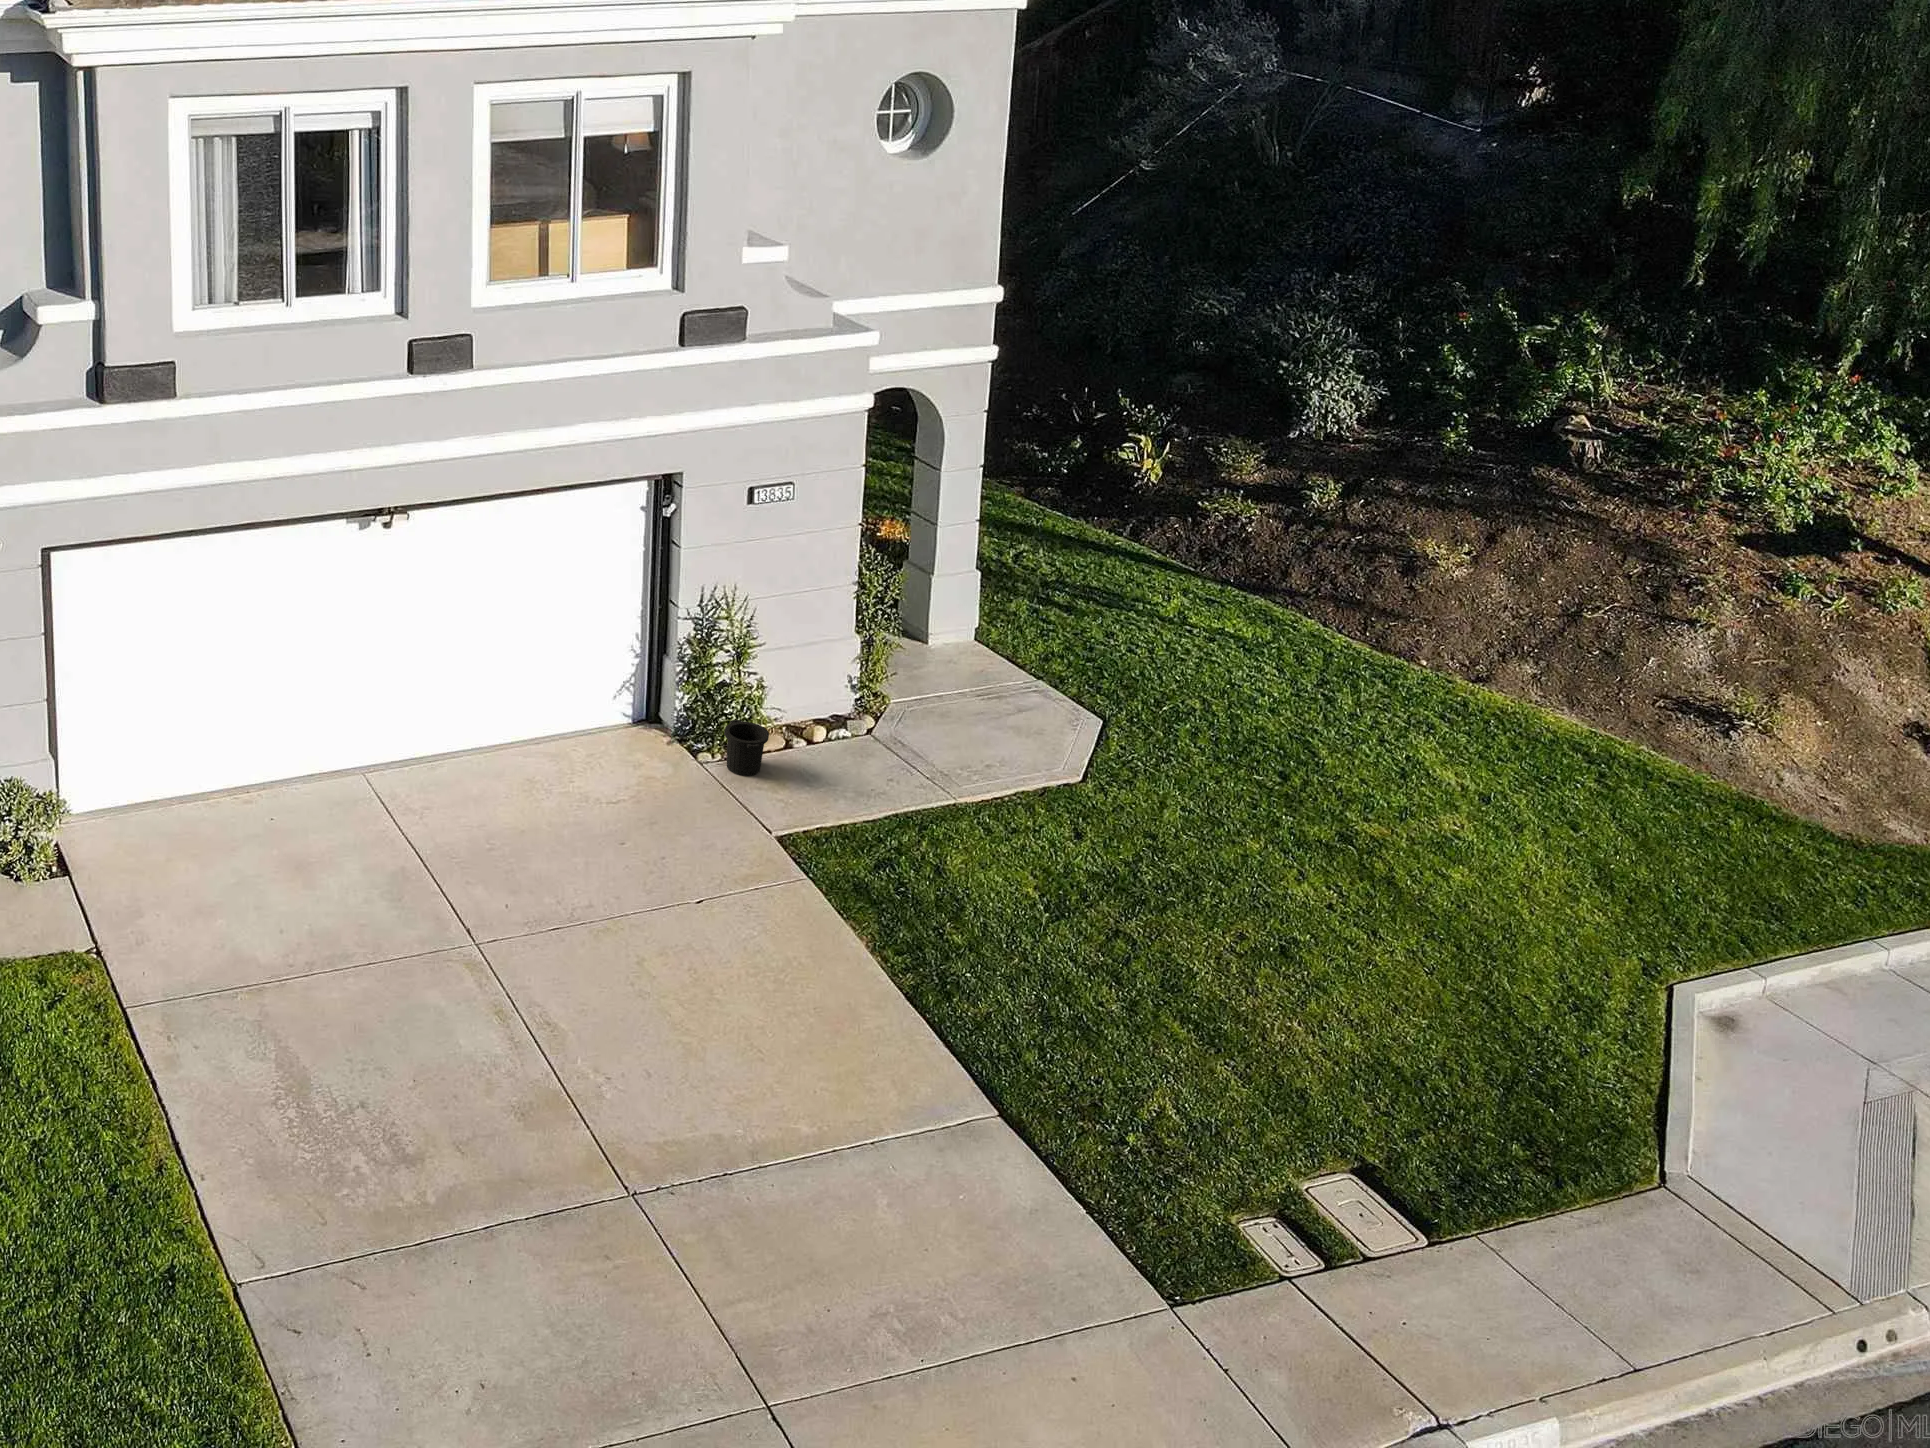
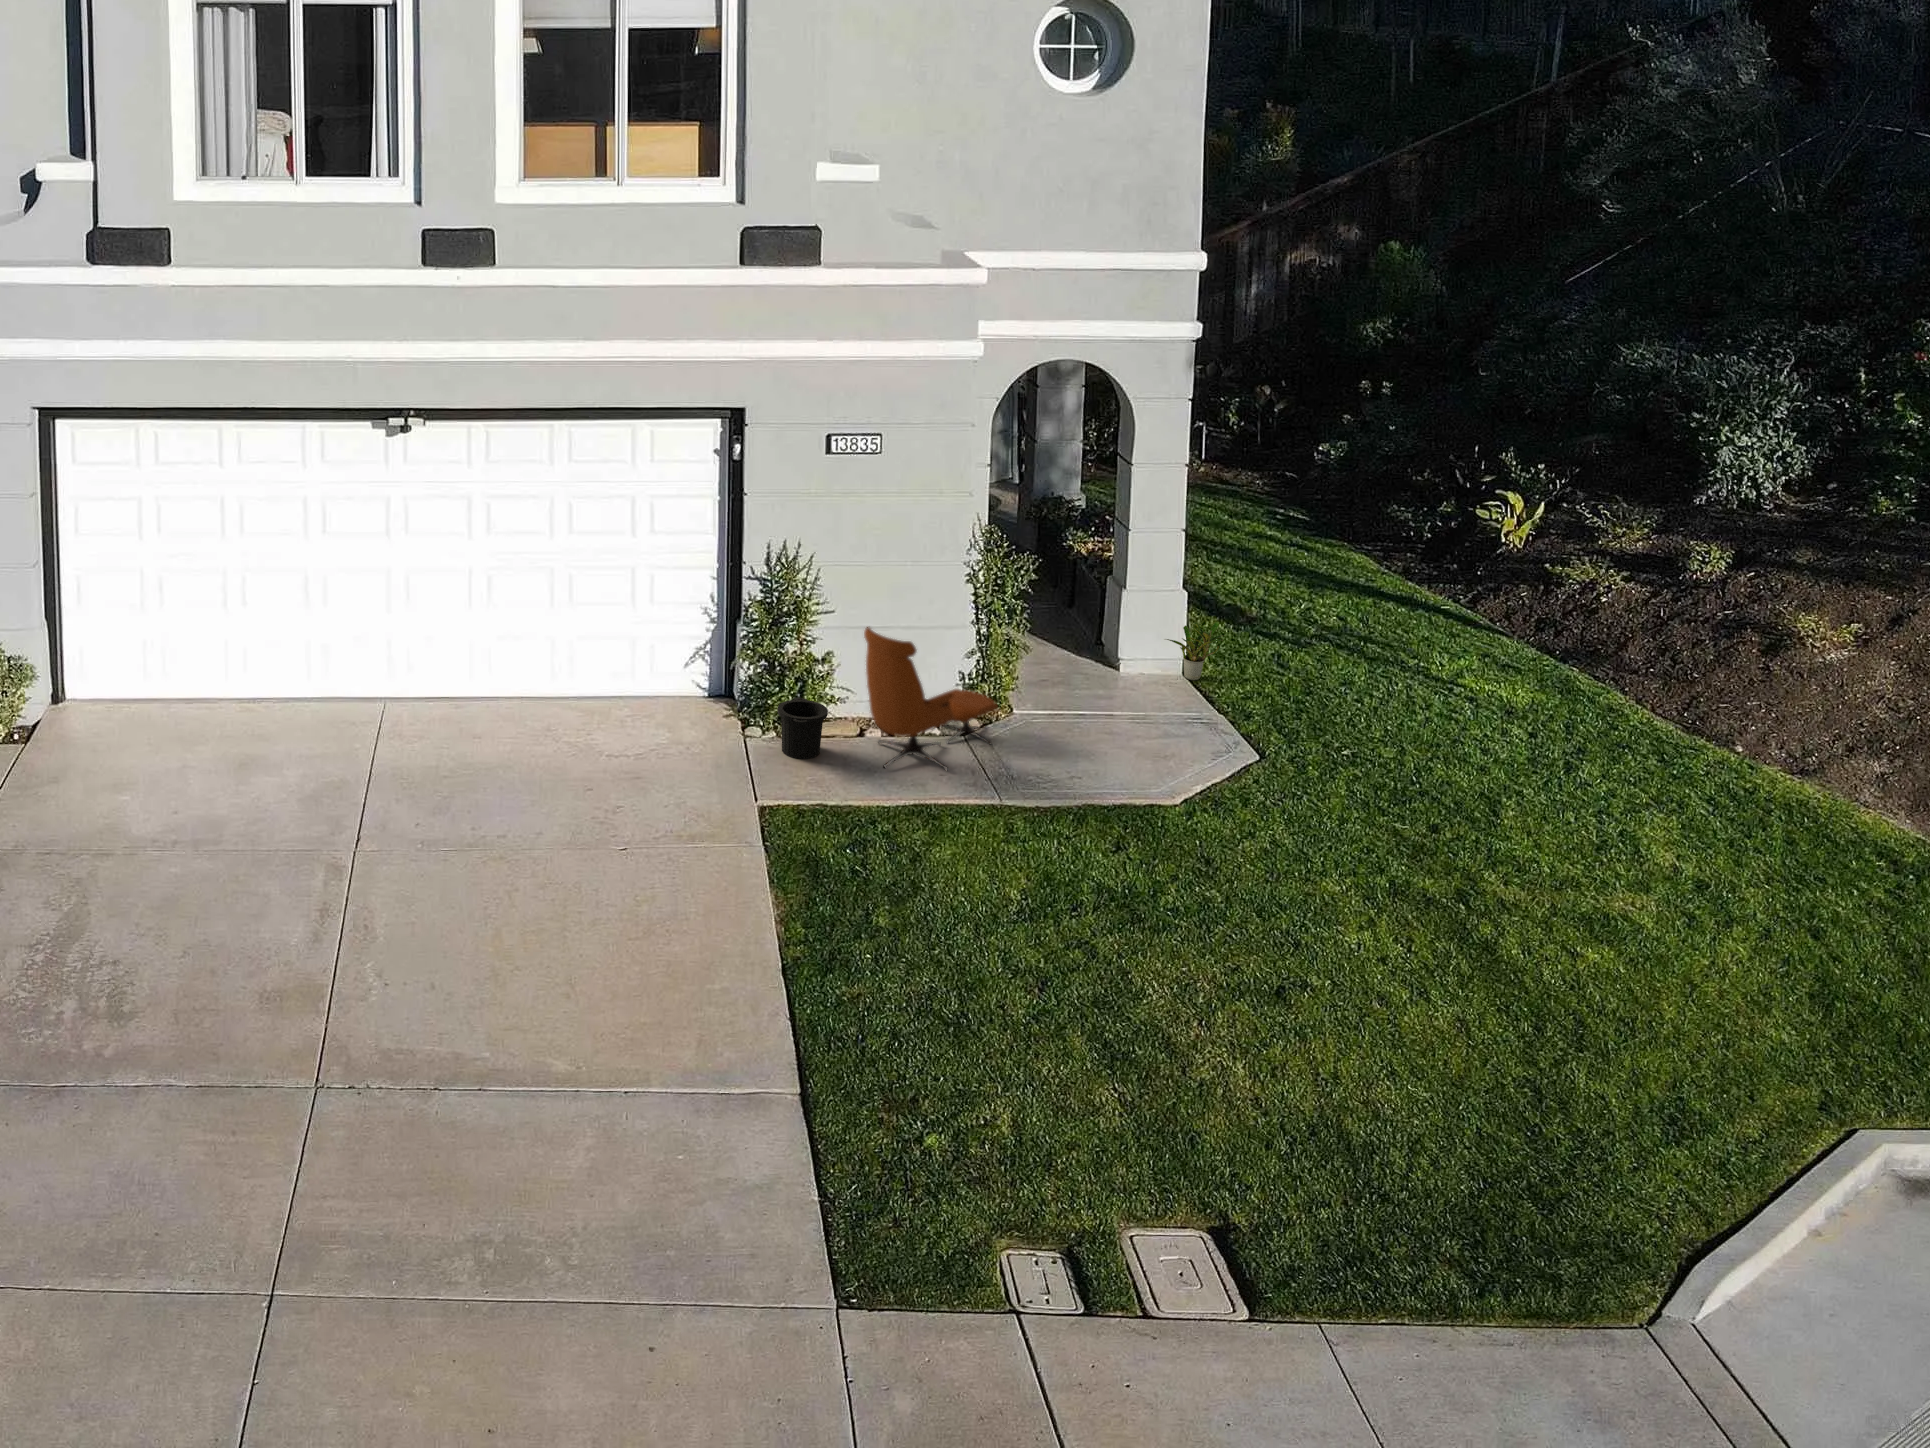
potted plant: none [963,590,1011,642] -> present [1167,622,1223,680]
lounge chair: none [798,657,885,775] -> present [864,627,998,770]

